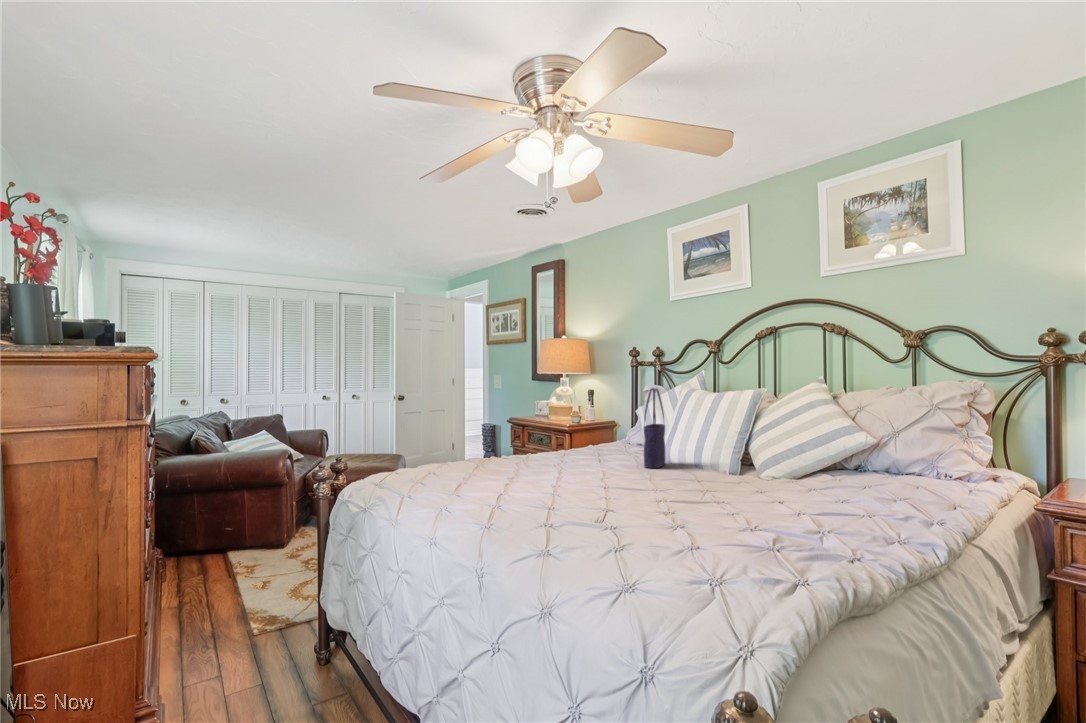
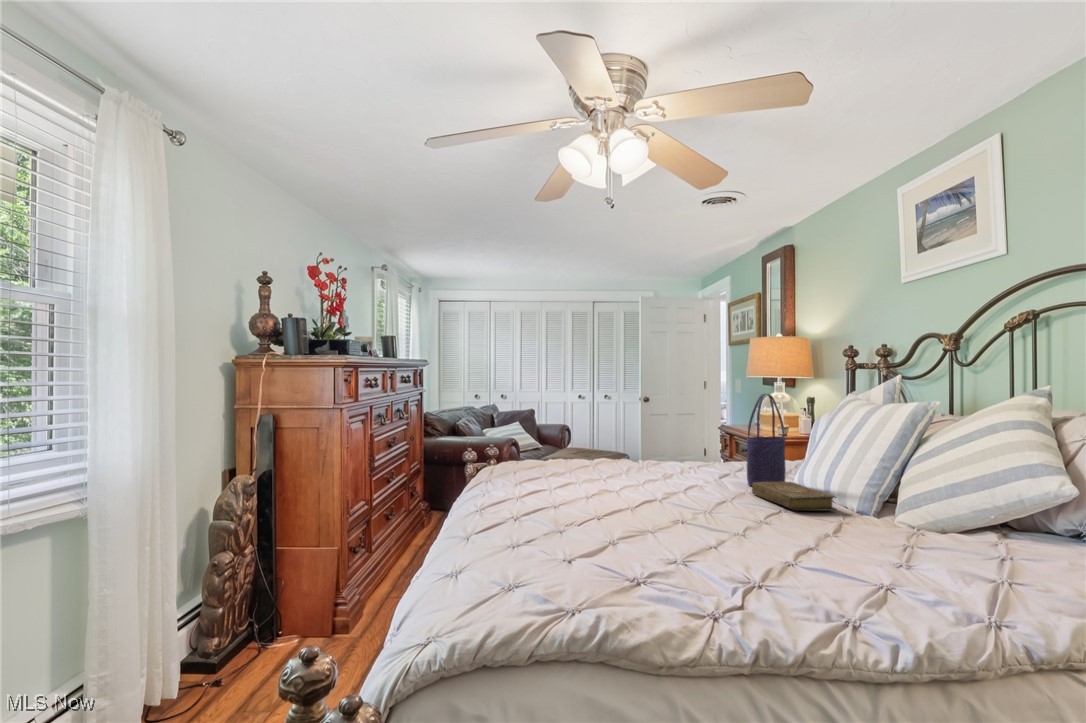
book: none [667,460,736,482] -> present [752,482,837,510]

